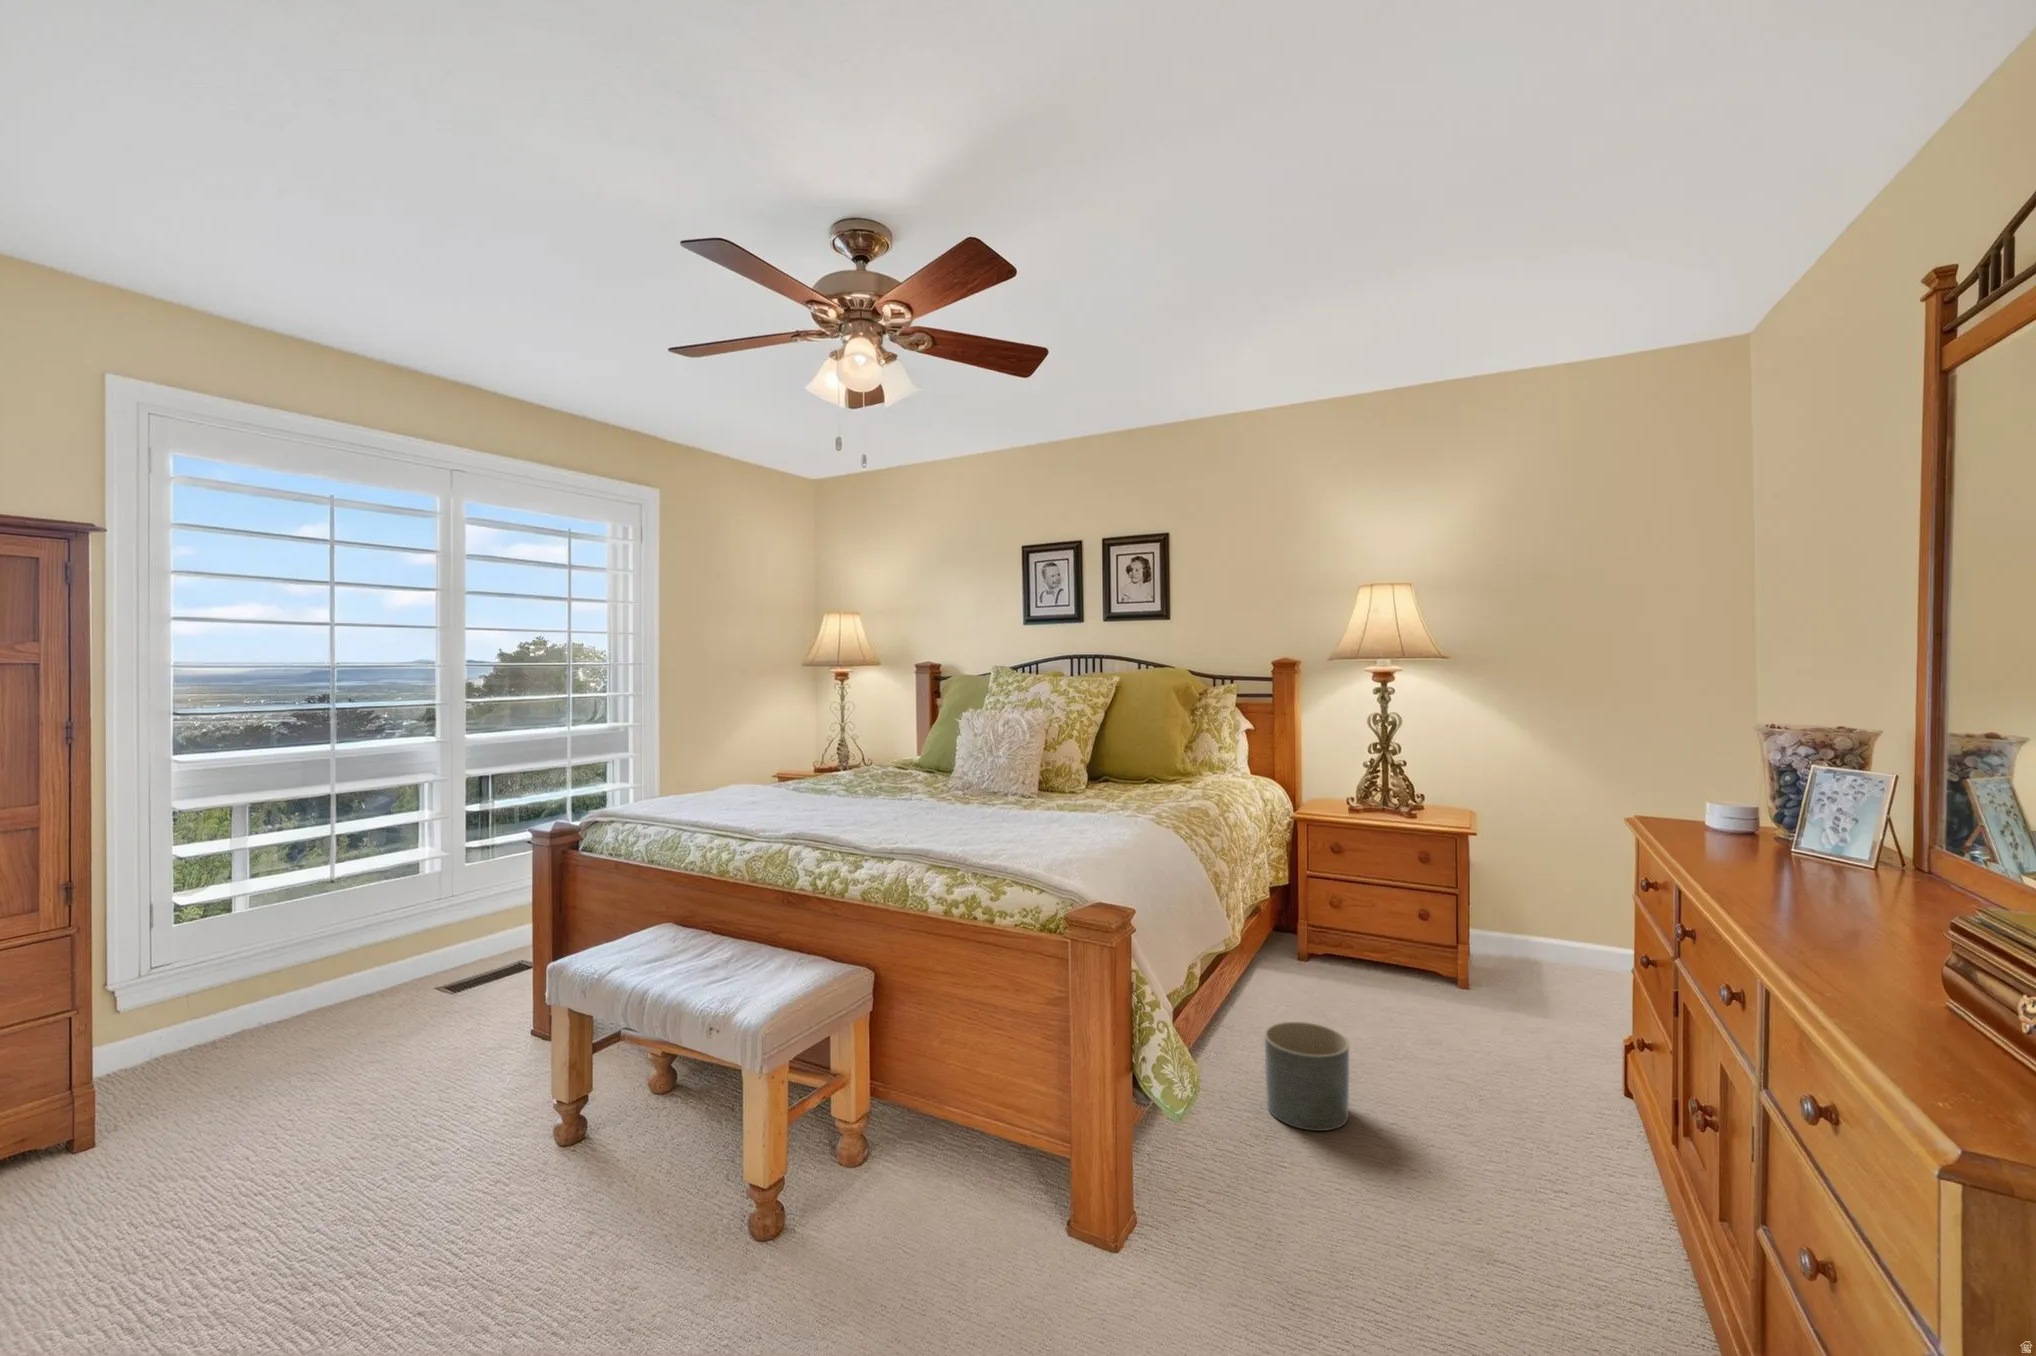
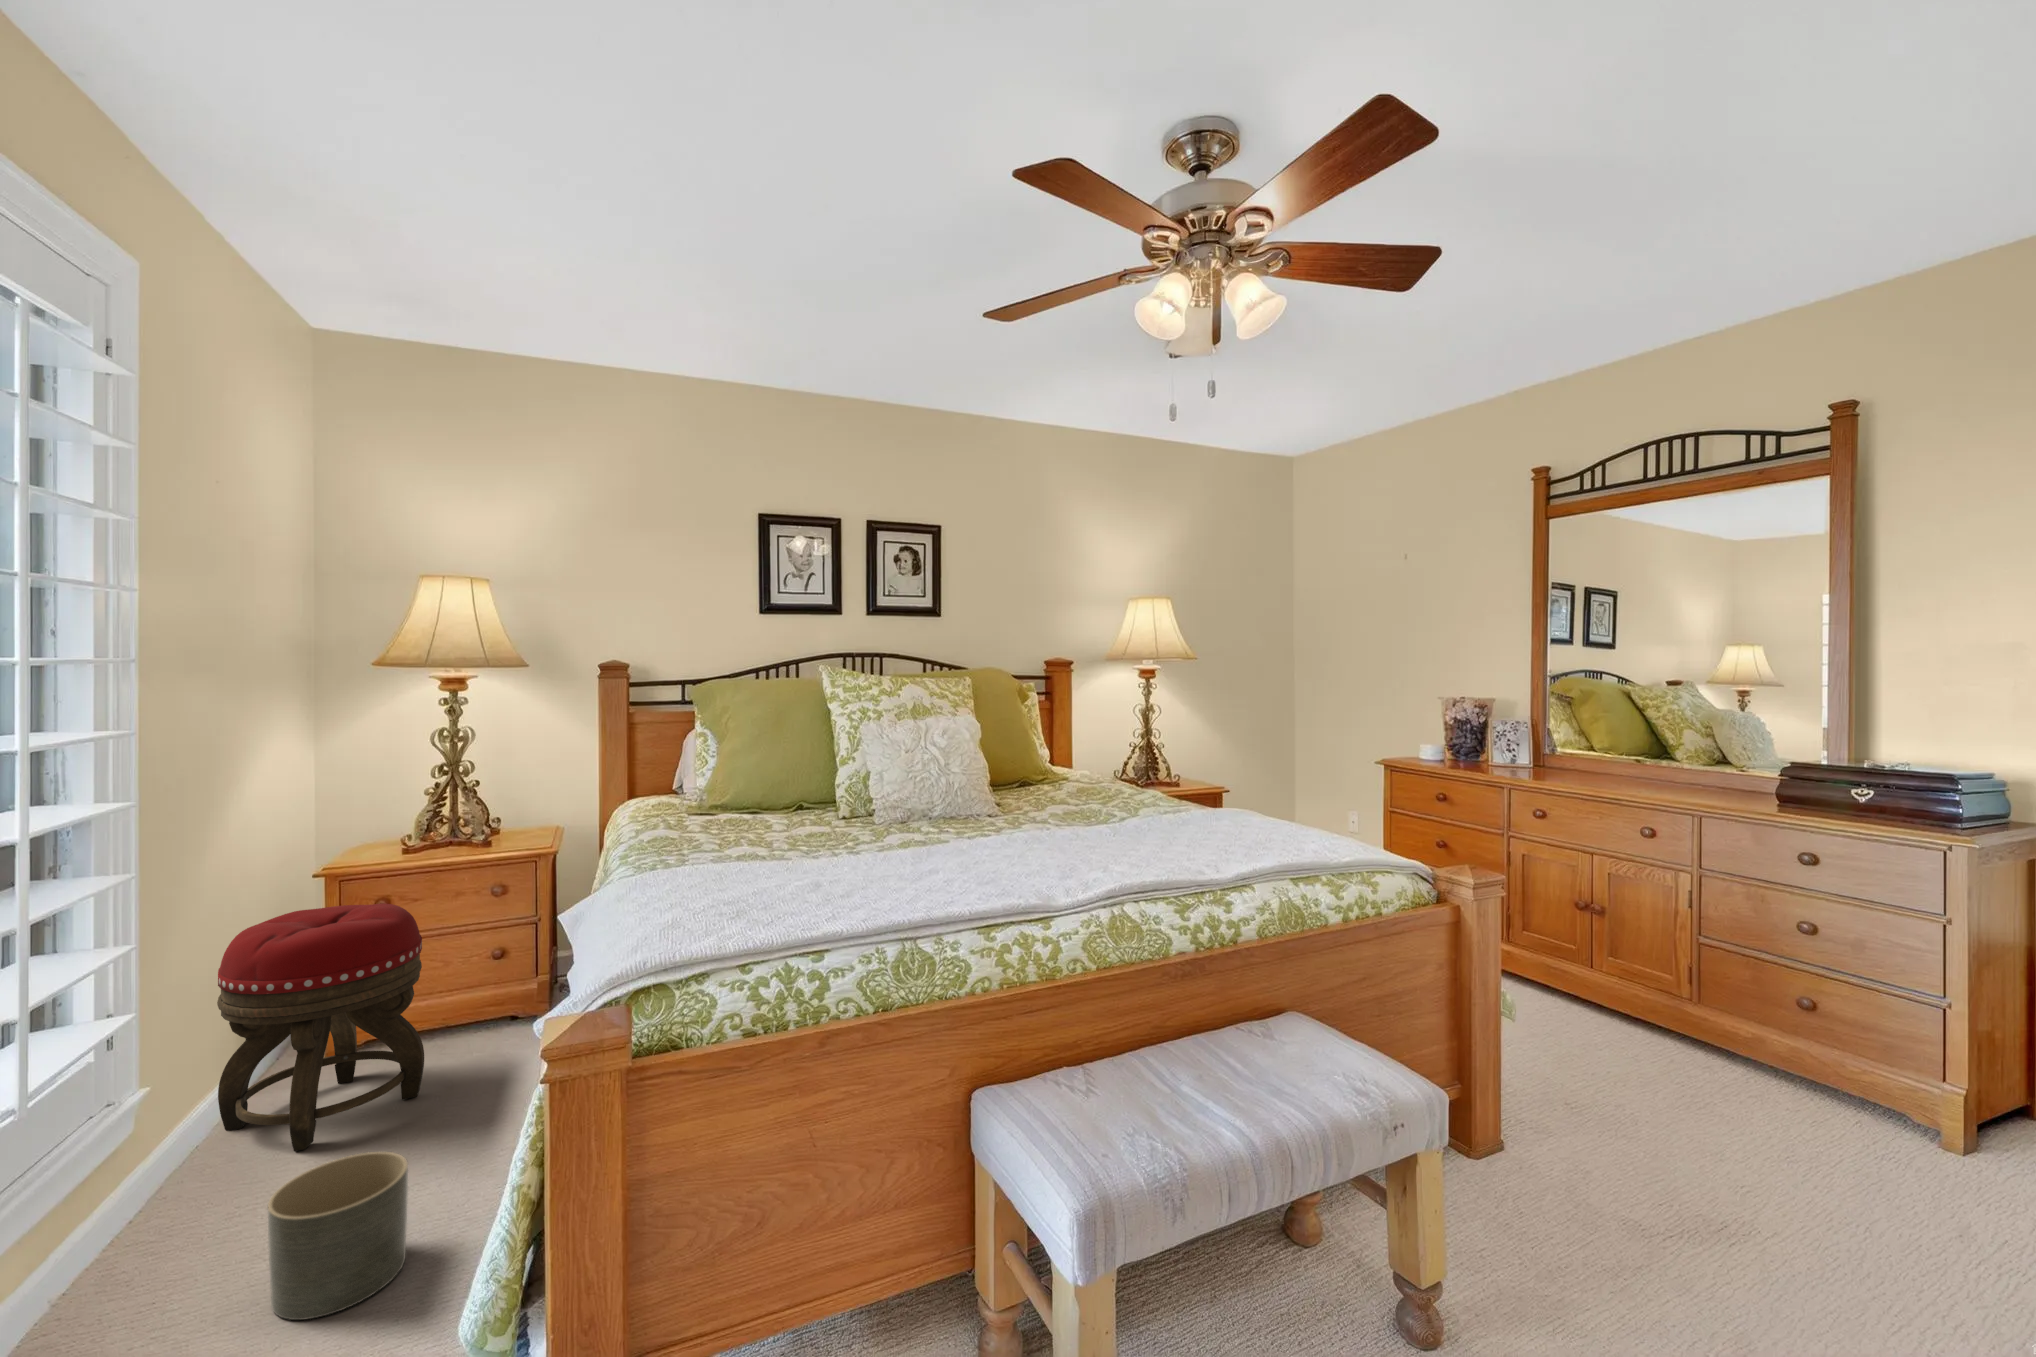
footstool: none [1237,842,1363,1016] -> present [217,904,424,1151]

